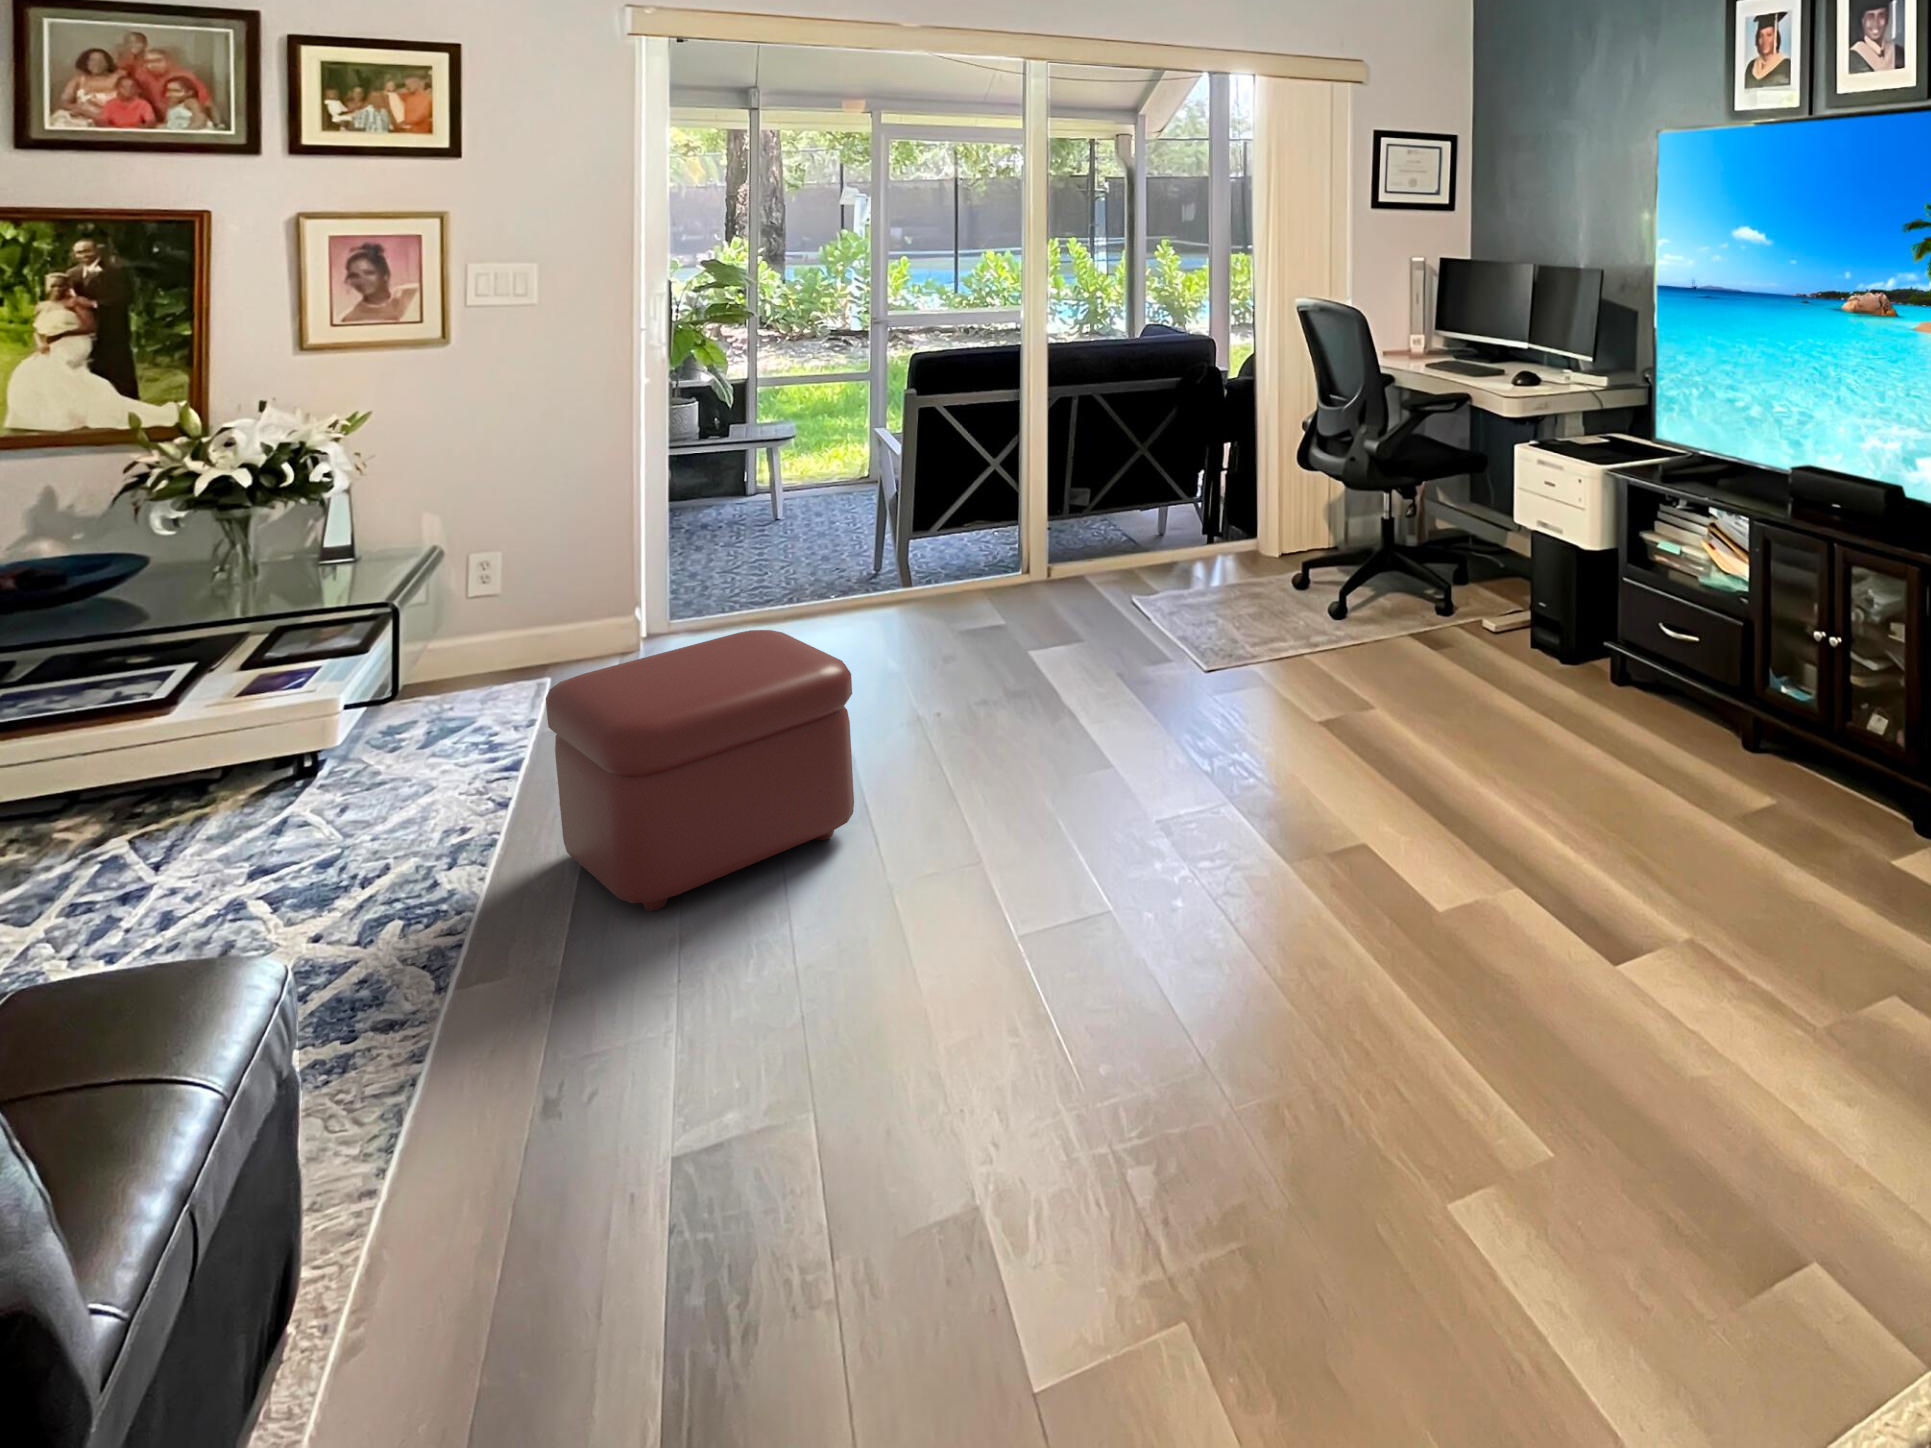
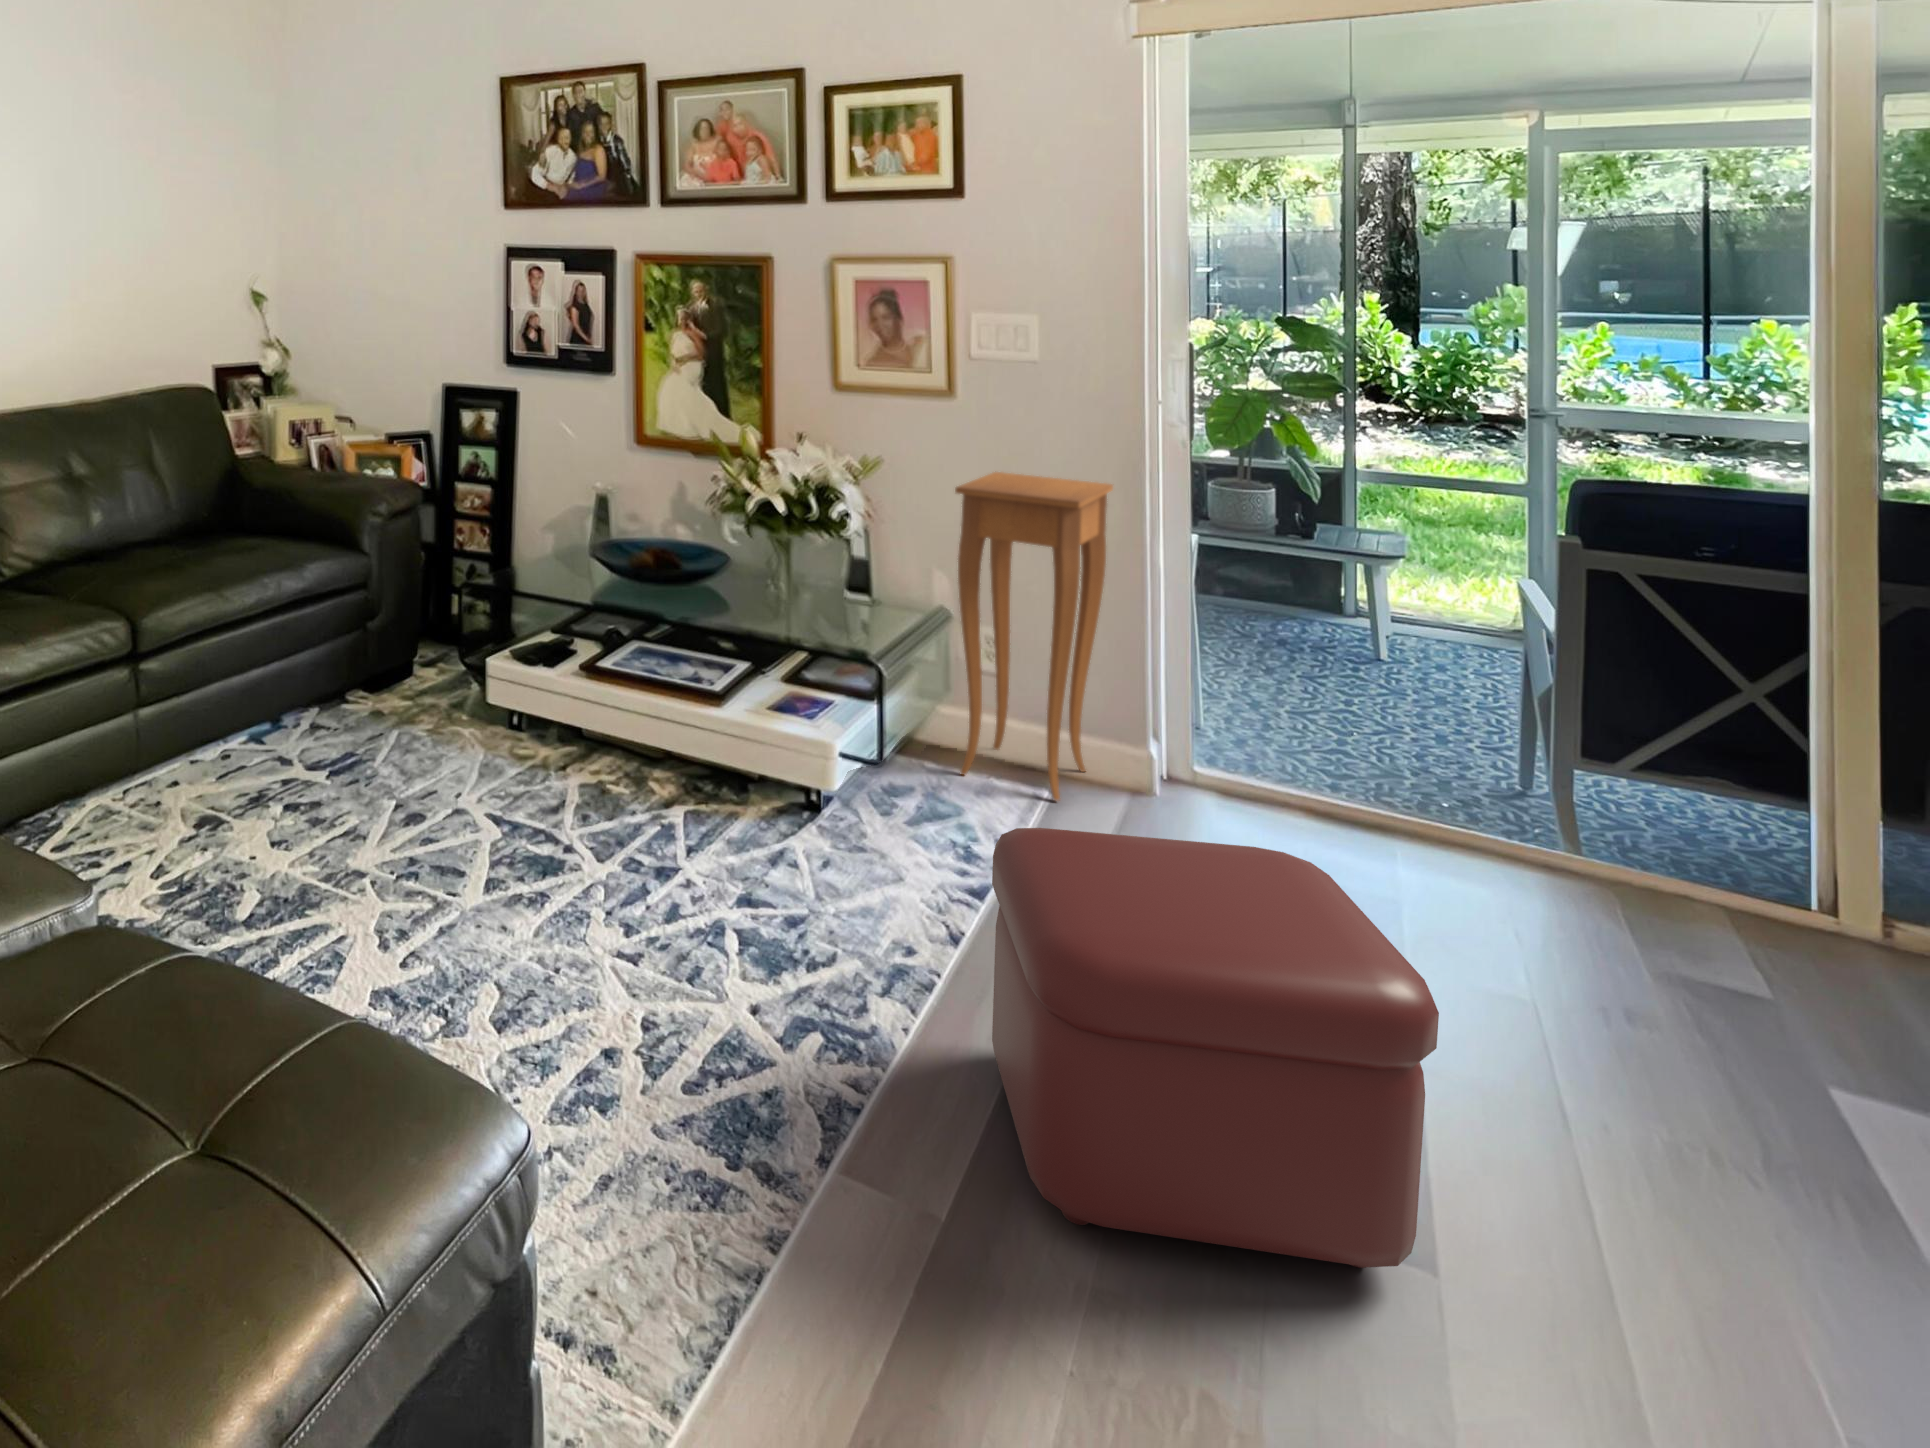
side table: none [418,415,579,697] -> present [955,472,1113,800]

